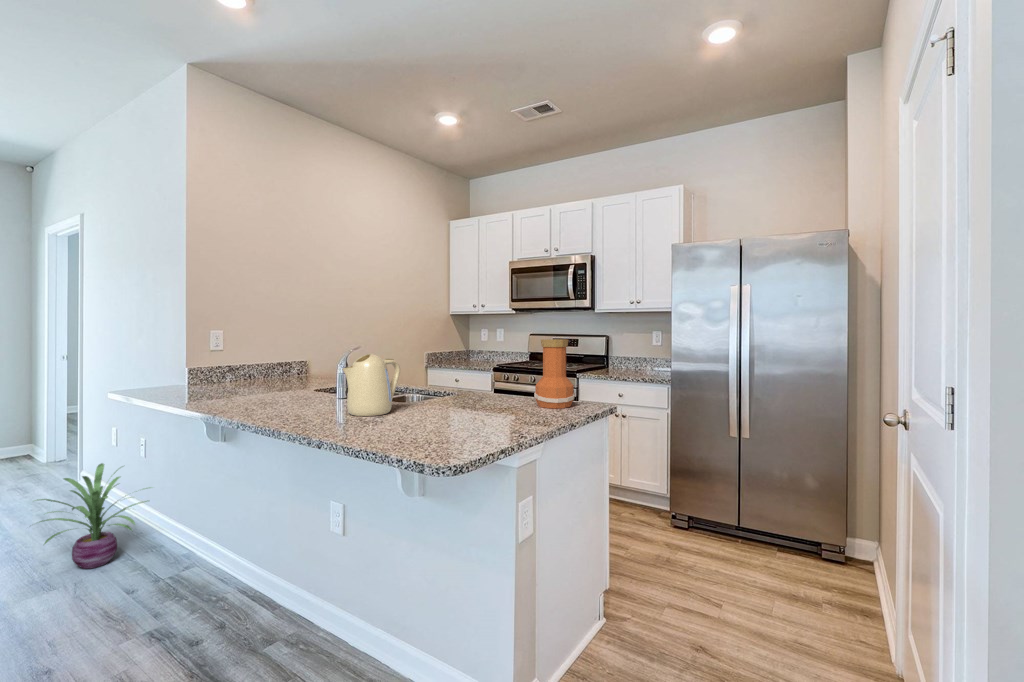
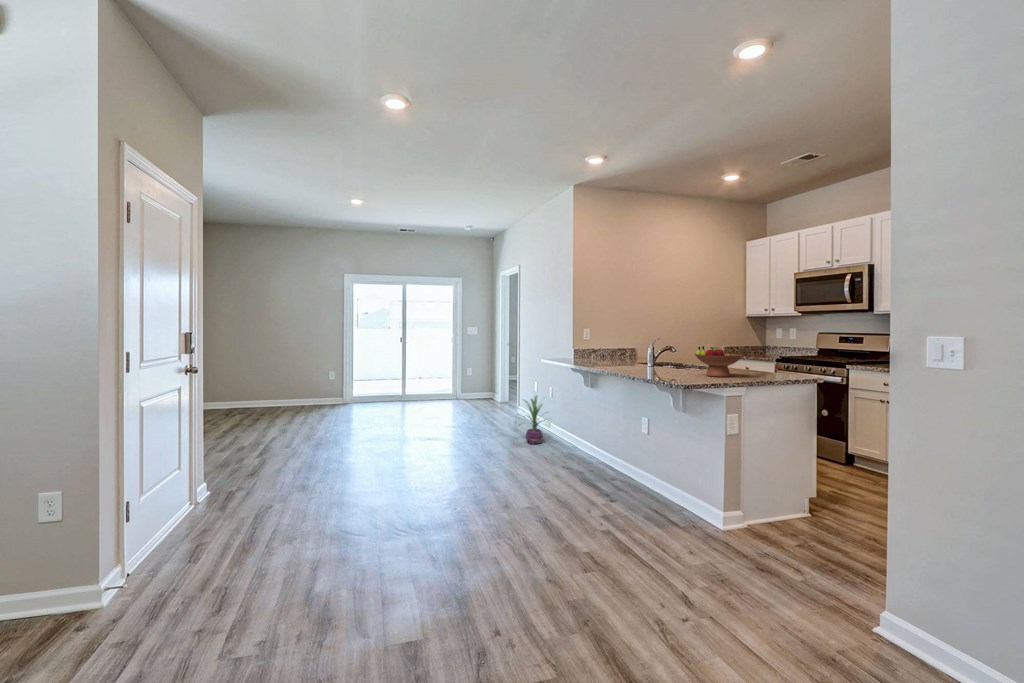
vase: present [534,339,575,408] -> none [765,334,794,378]
kettle: present [342,354,400,416] -> none [647,341,679,373]
fruit bowl: none [435,363,517,419] -> present [695,346,743,377]

